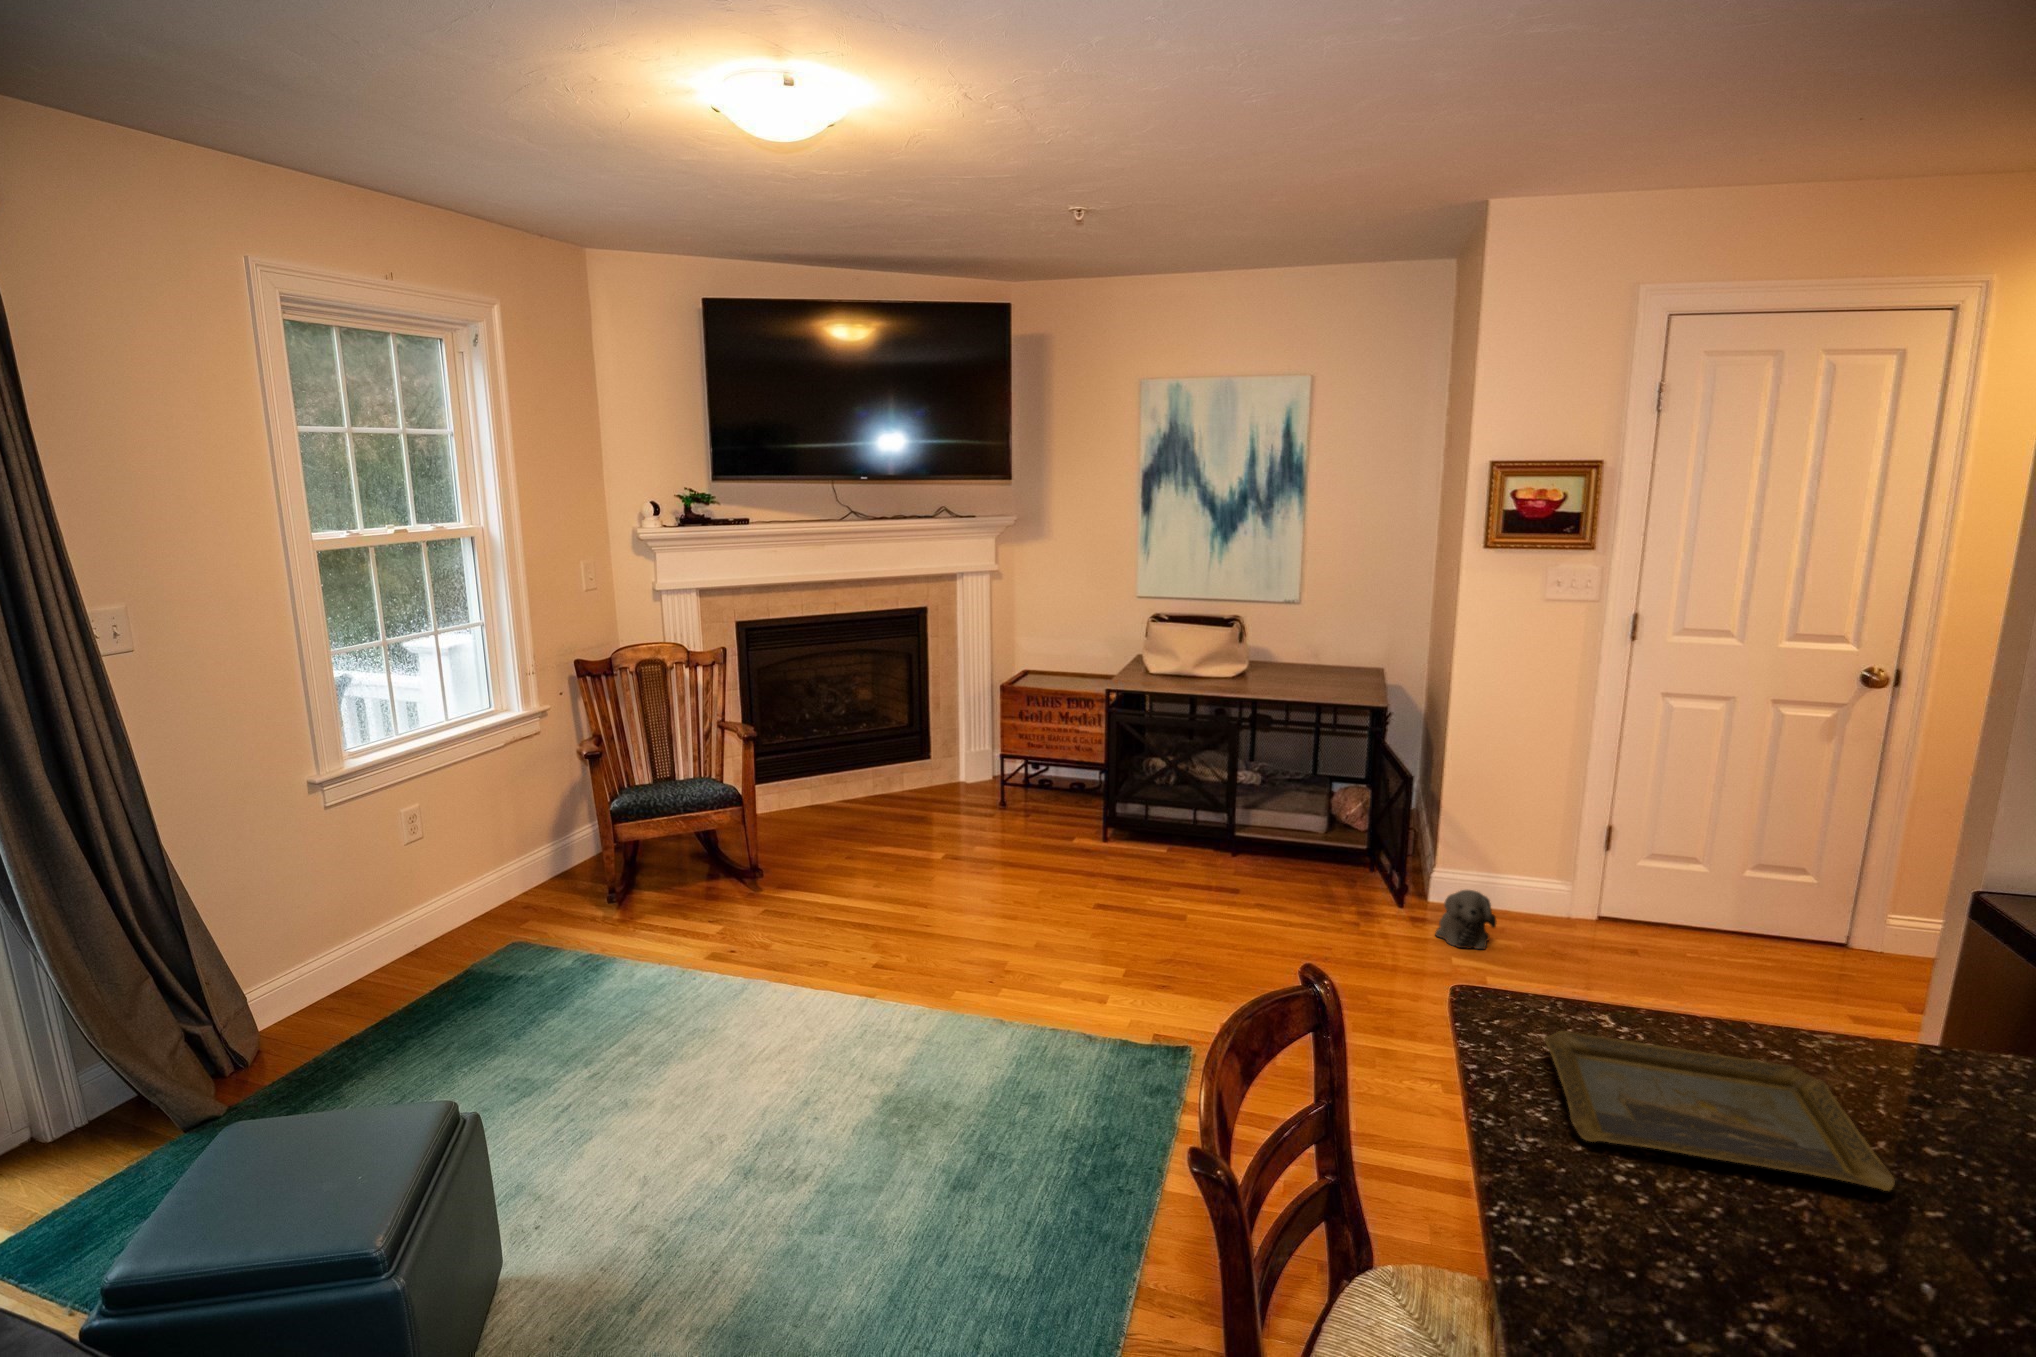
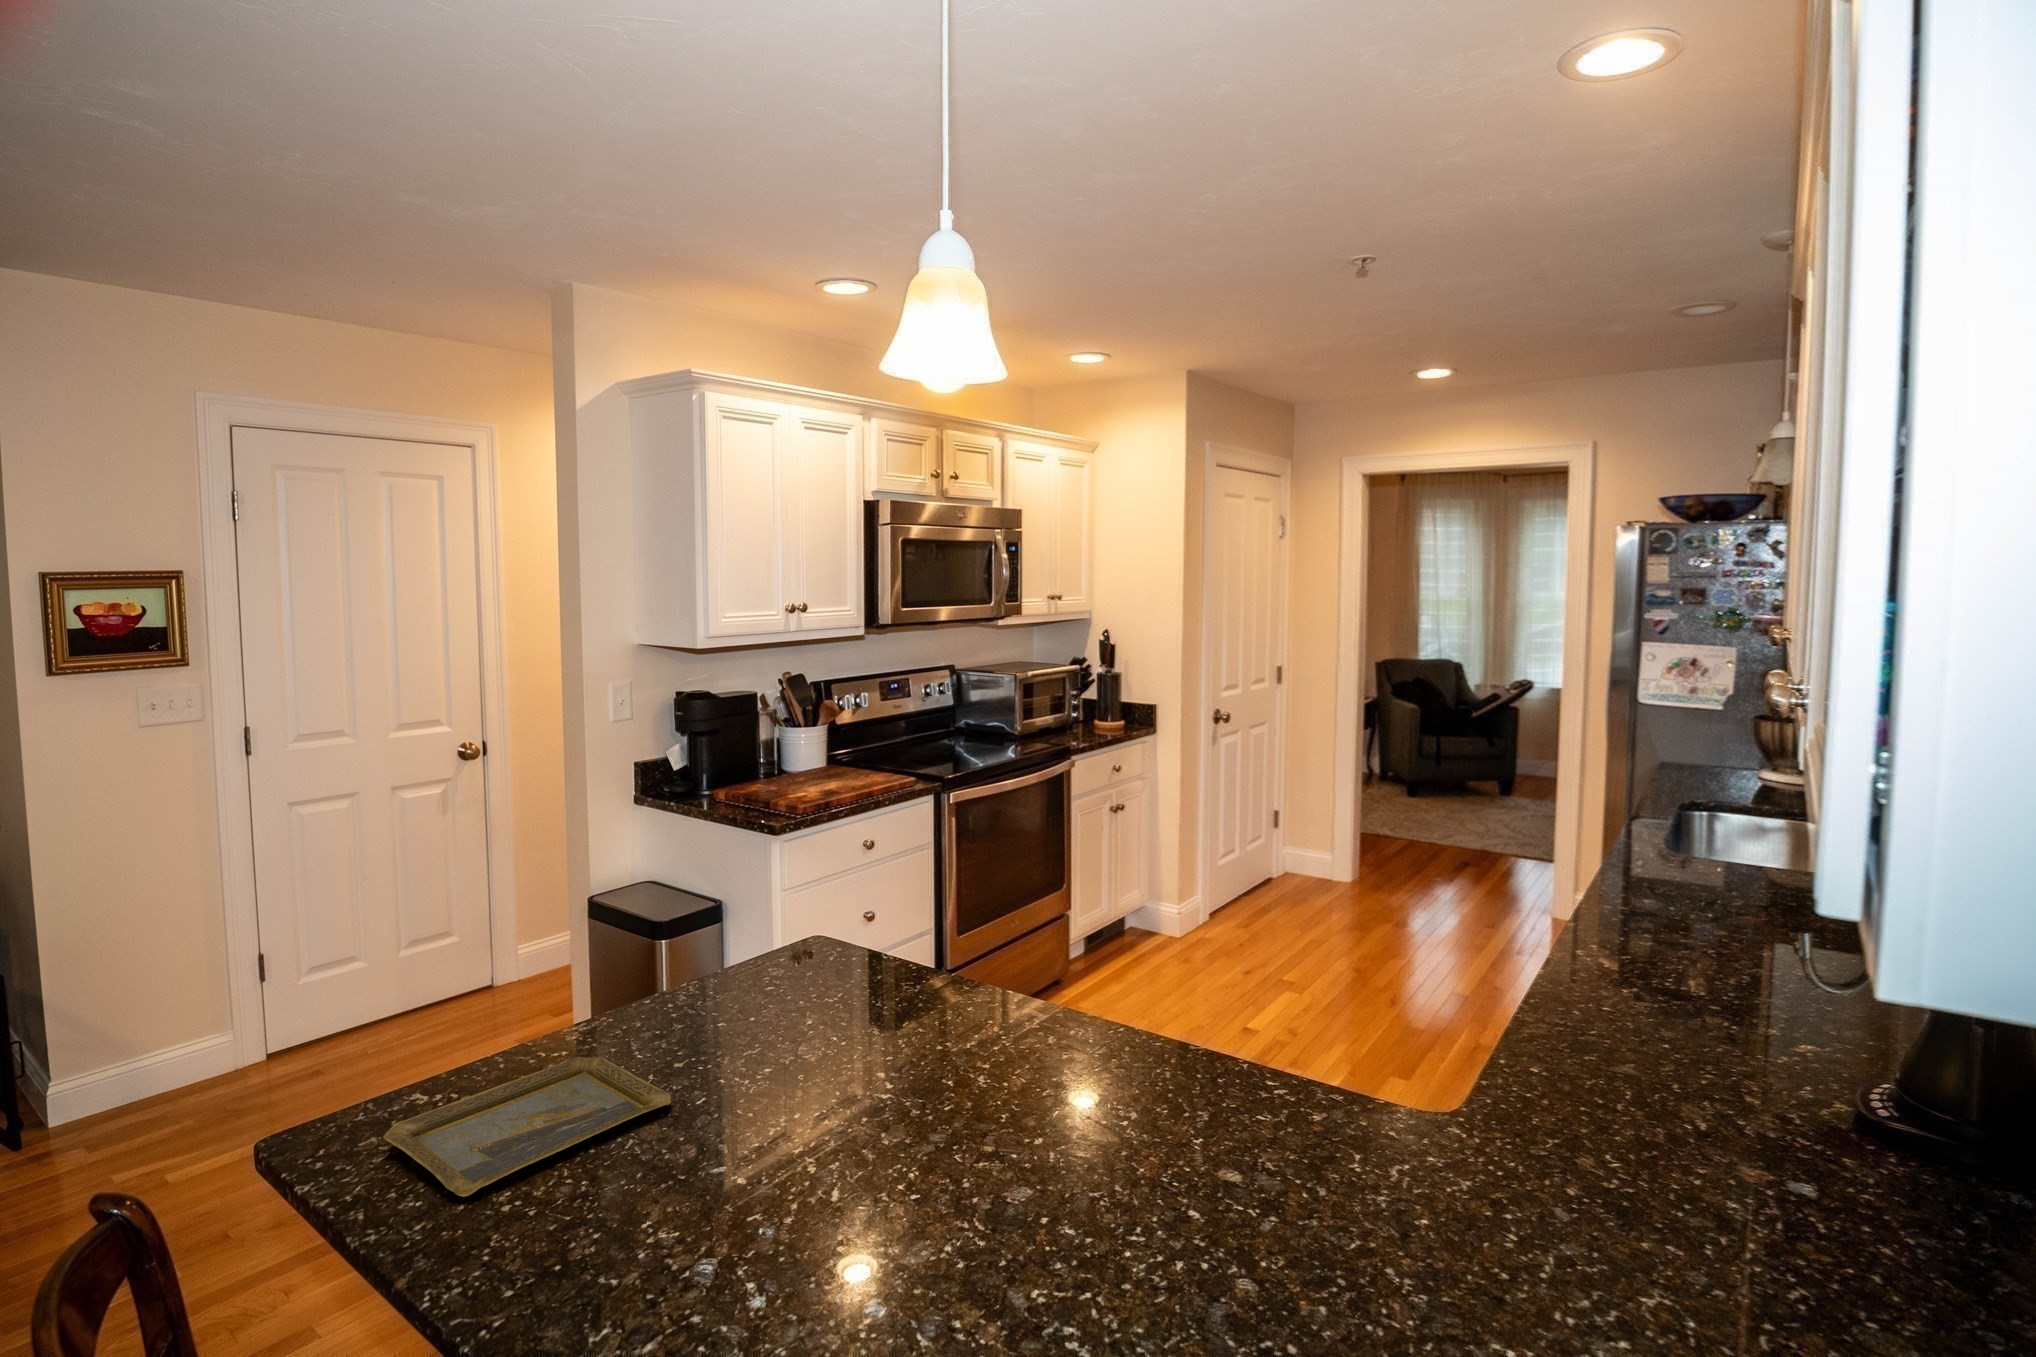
plush toy: present [1435,890,1496,949] -> none [57,1093,146,1177]

